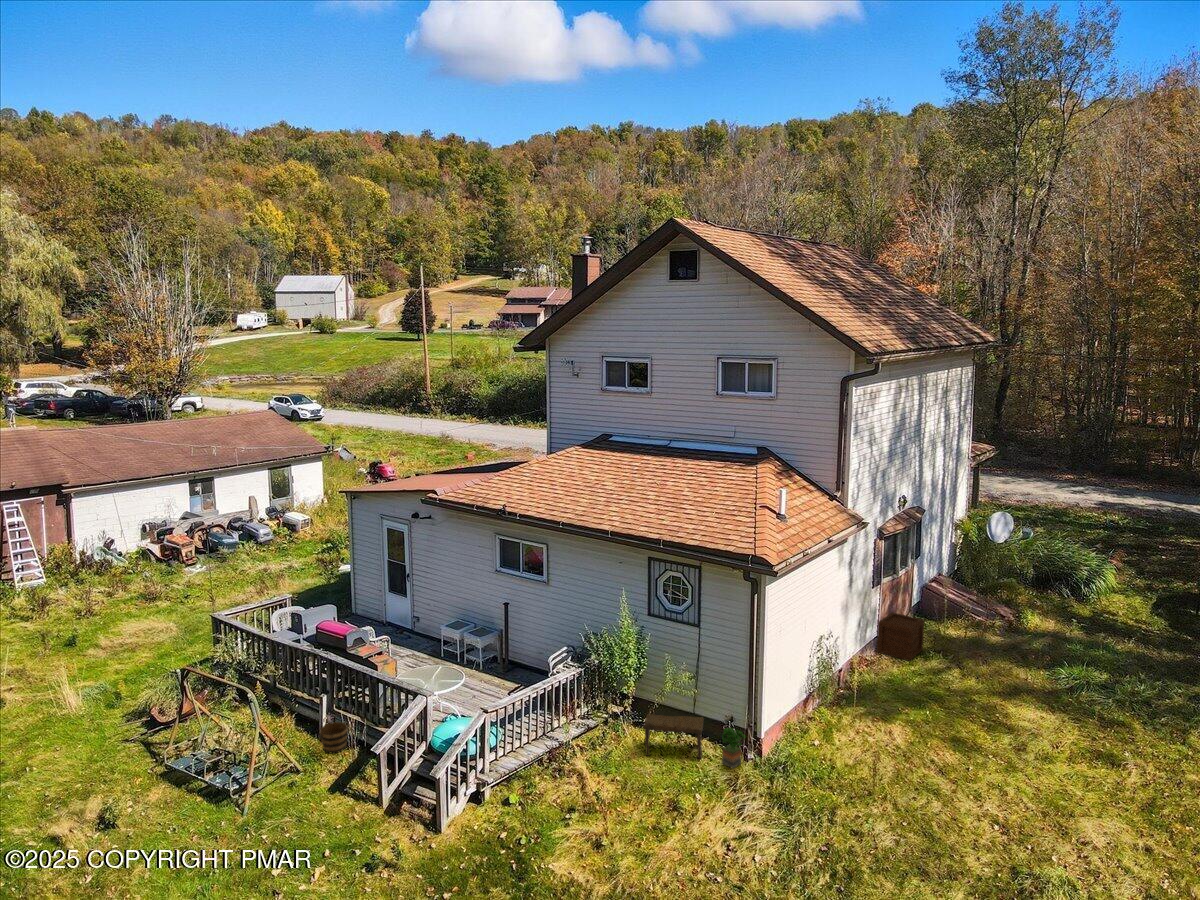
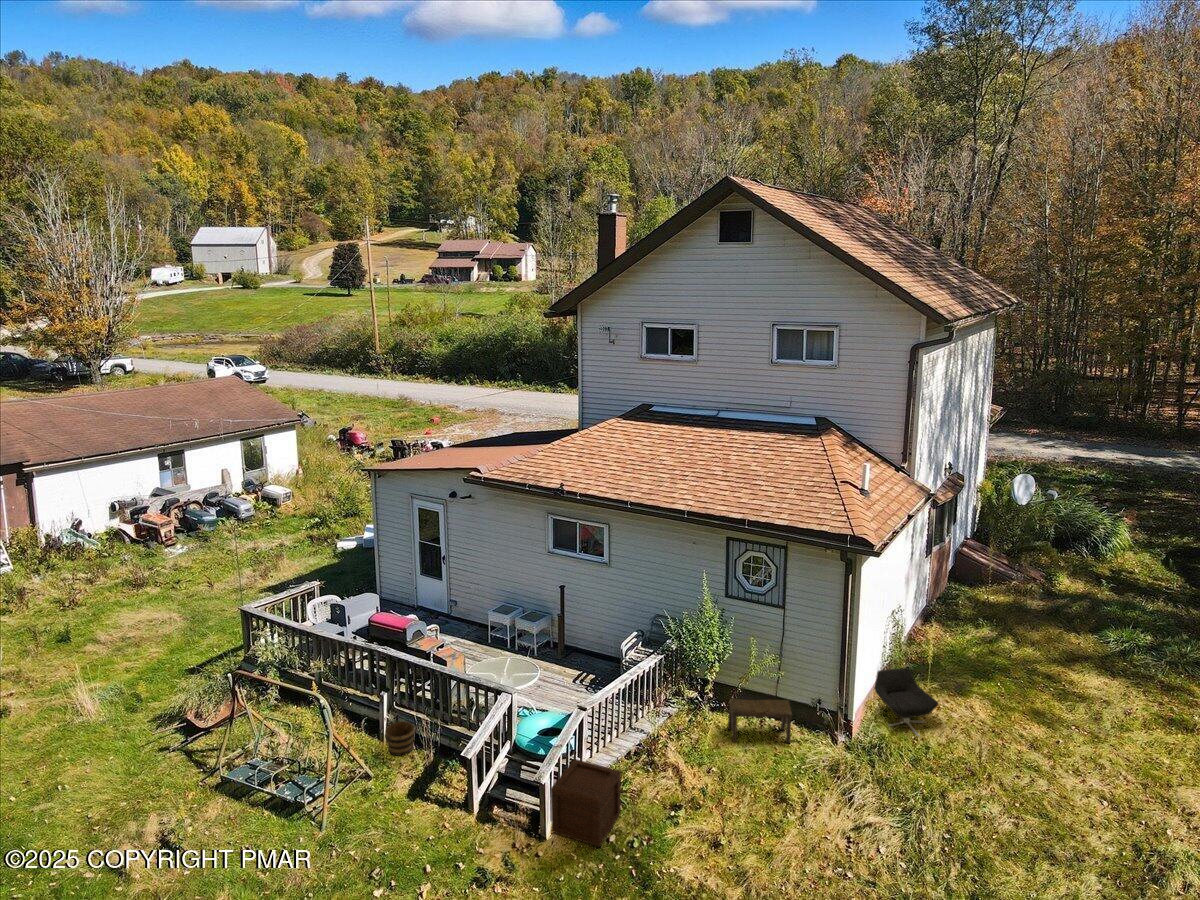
wooden crate: present [877,612,924,661] -> present [551,759,621,847]
lounge chair: none [794,691,853,758] -> present [875,668,938,736]
potted tree: present [722,728,745,768] -> none [813,710,839,752]

